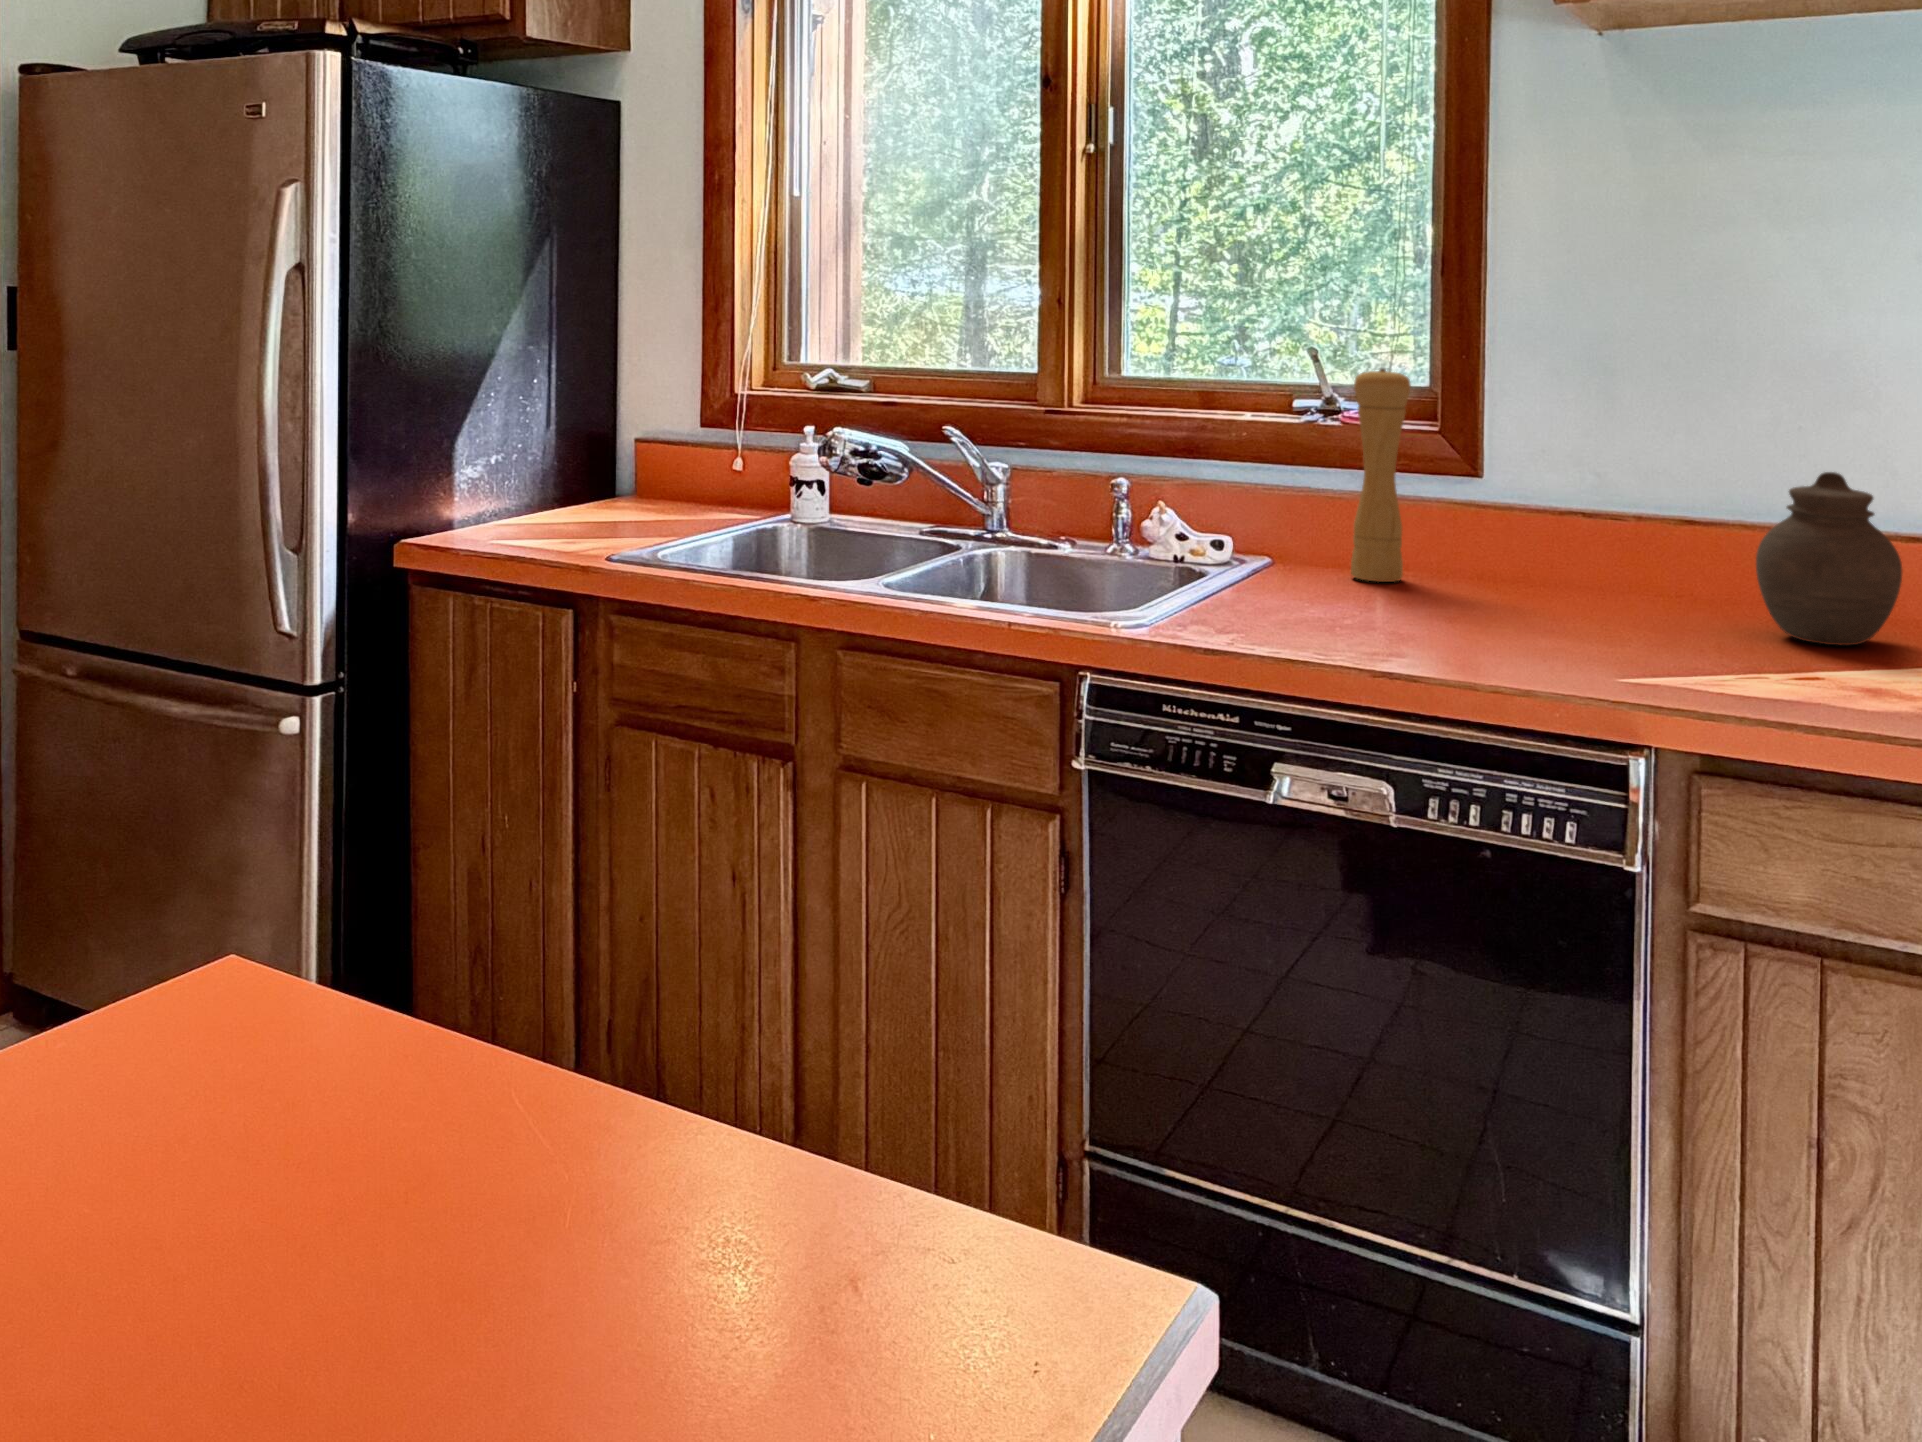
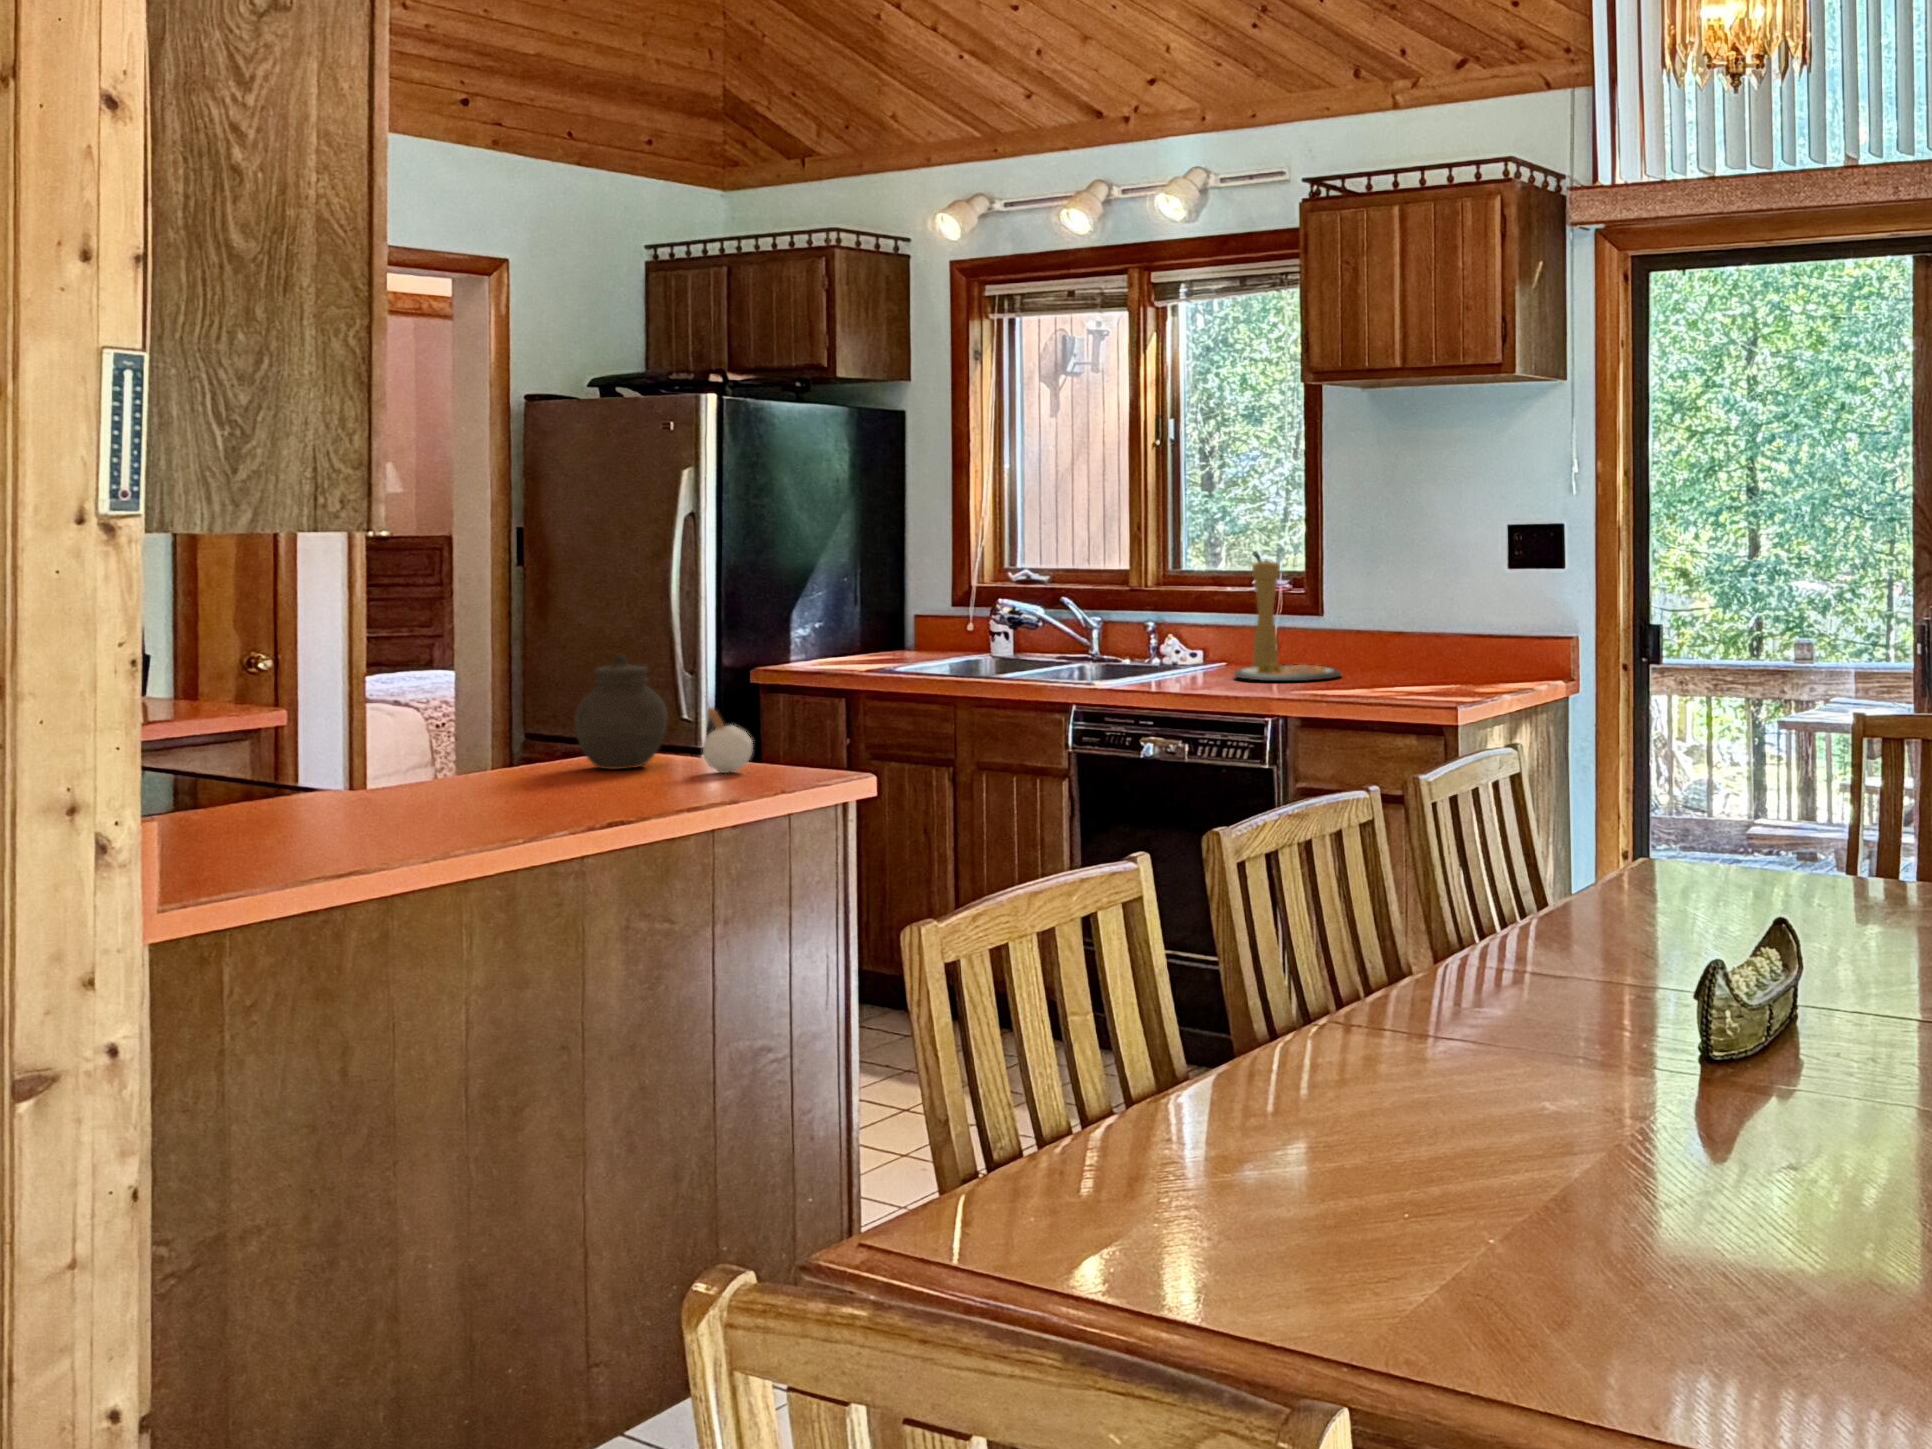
jar: present [1756,472,1902,646] -> present [574,655,667,769]
dish: none [1387,582,1631,640] -> present [1234,662,1341,681]
candle: none [582,961,767,1289] -> present [703,702,753,773]

